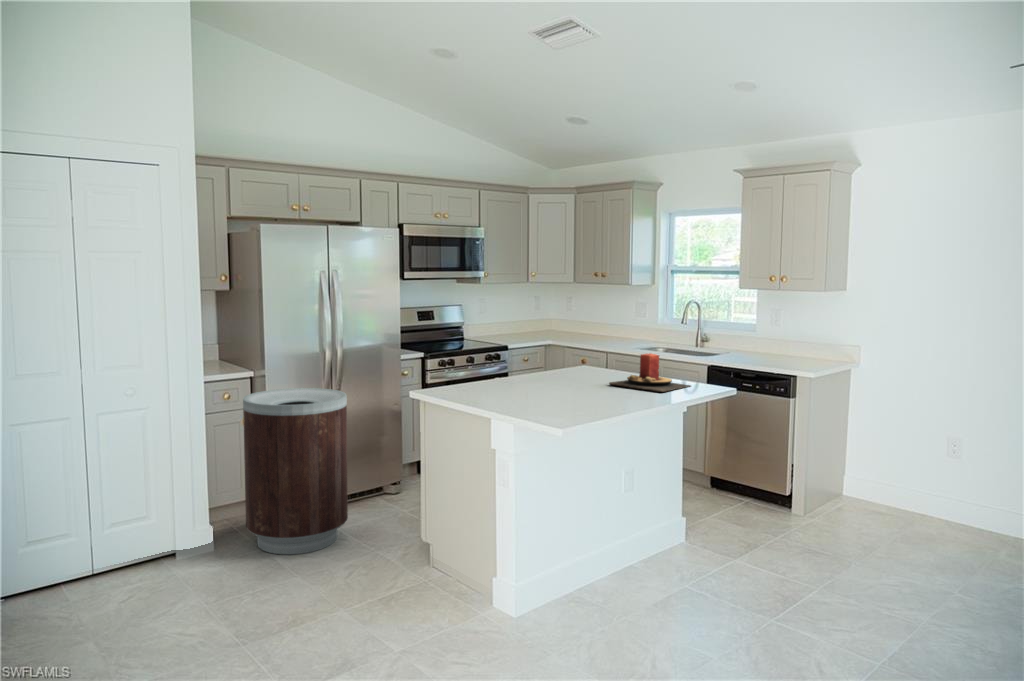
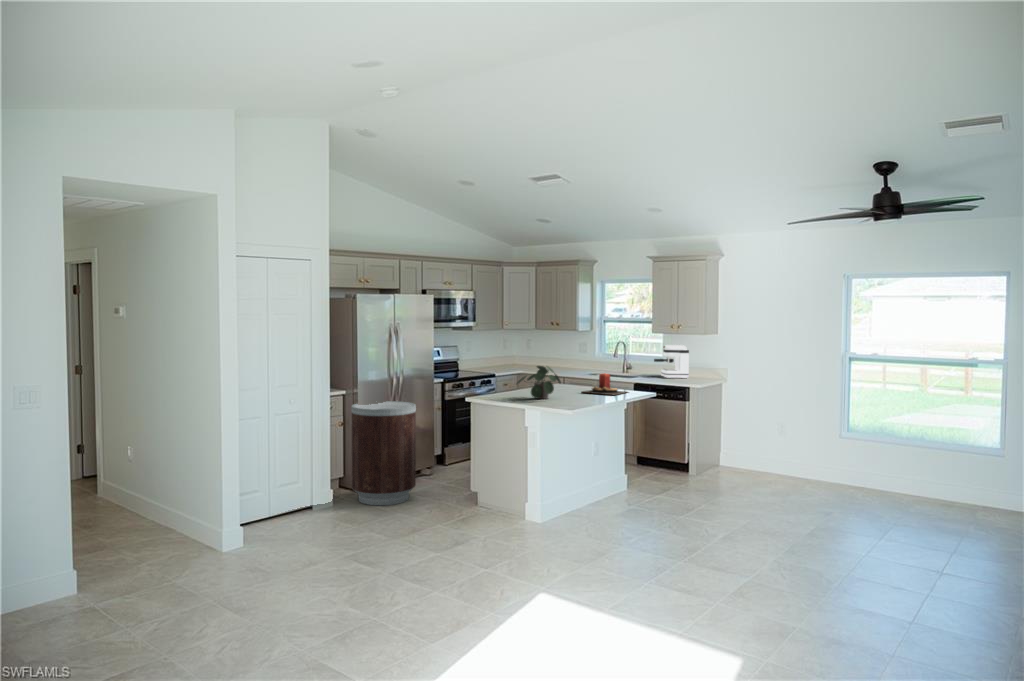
coffee maker: none [741,308,798,360] -> present [654,345,689,378]
potted plant: none [492,339,569,396] -> present [517,366,561,399]

